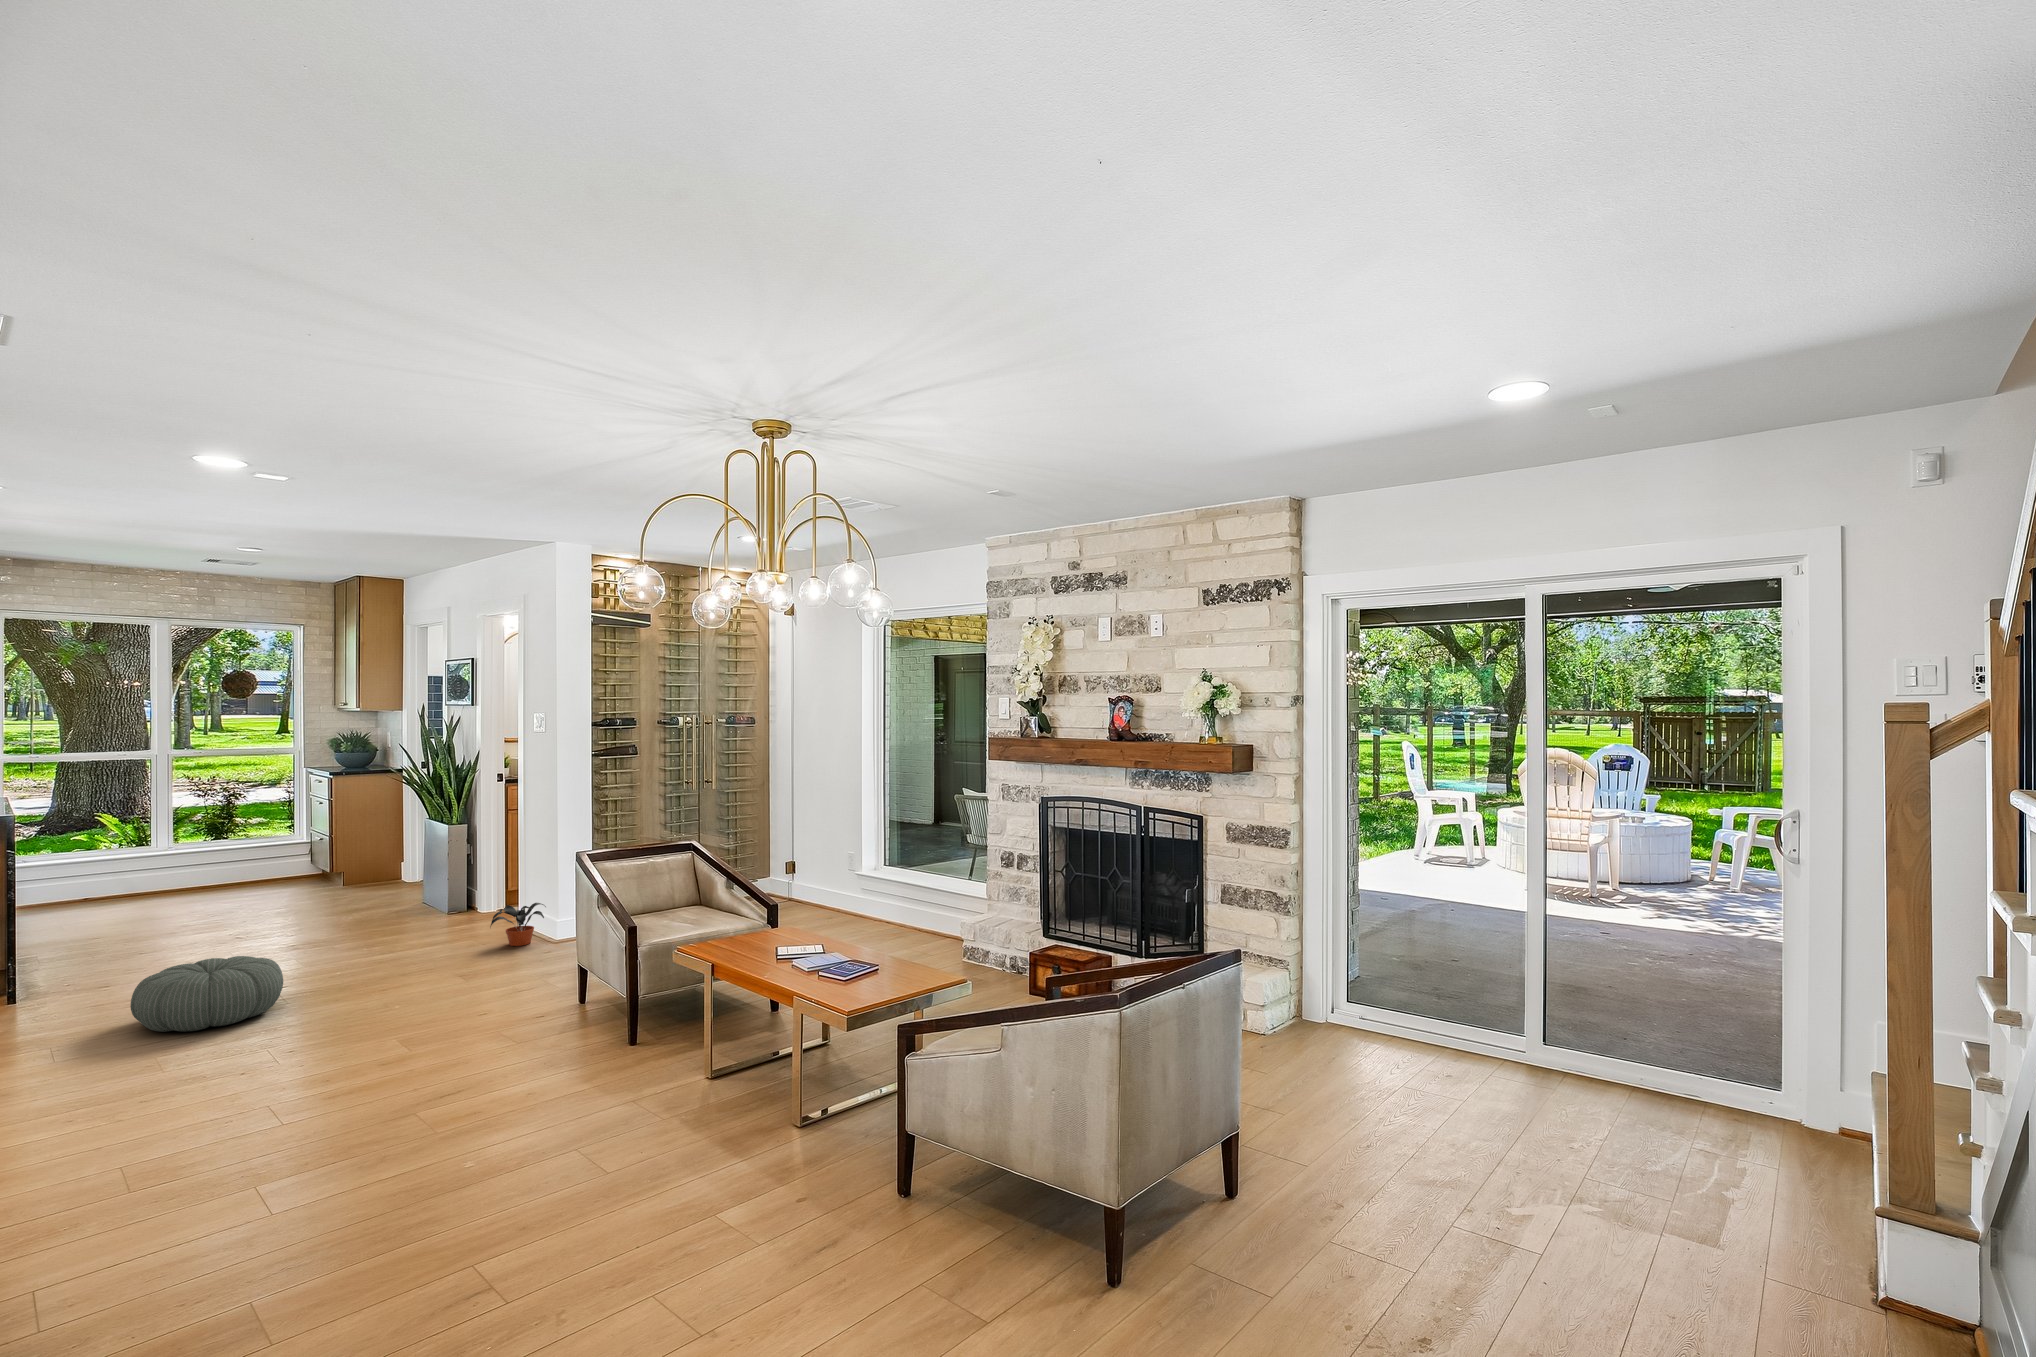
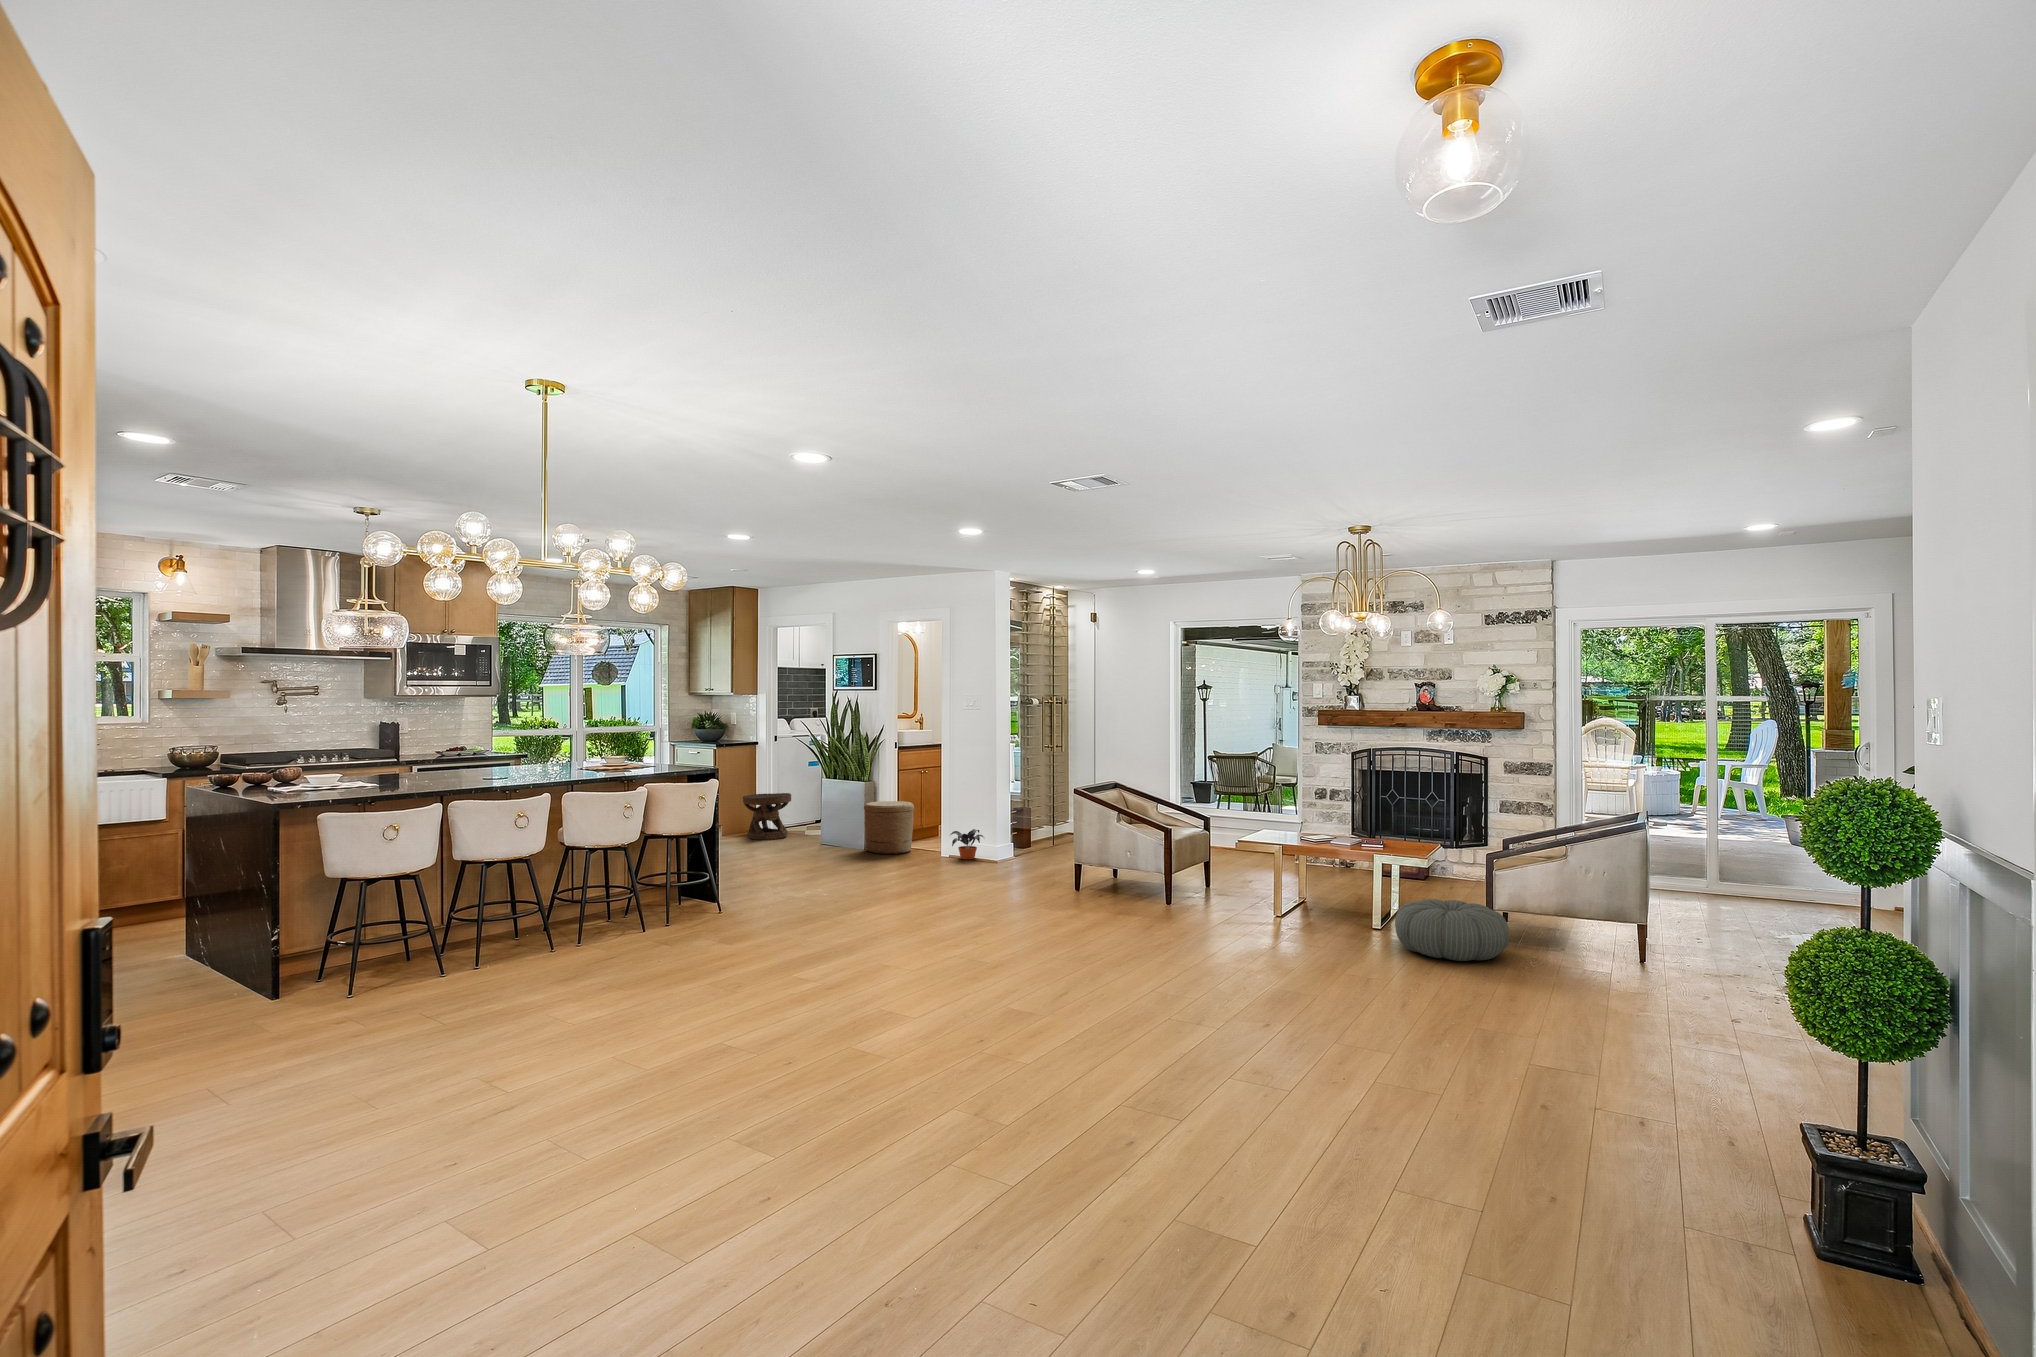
side table: none [340,839,413,902] -> present [743,793,791,840]
woven basket: none [416,858,491,933] -> present [864,801,914,854]
pouf: present [130,956,283,1032] -> present [1395,899,1509,961]

